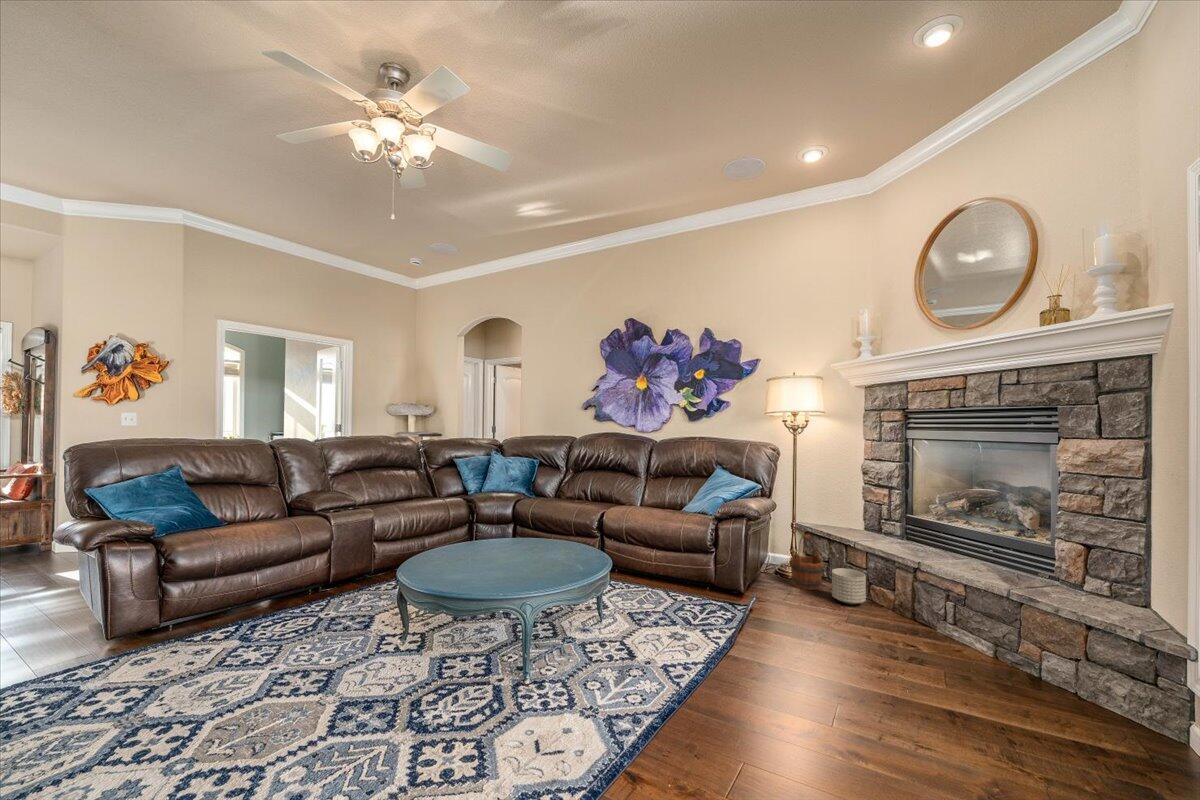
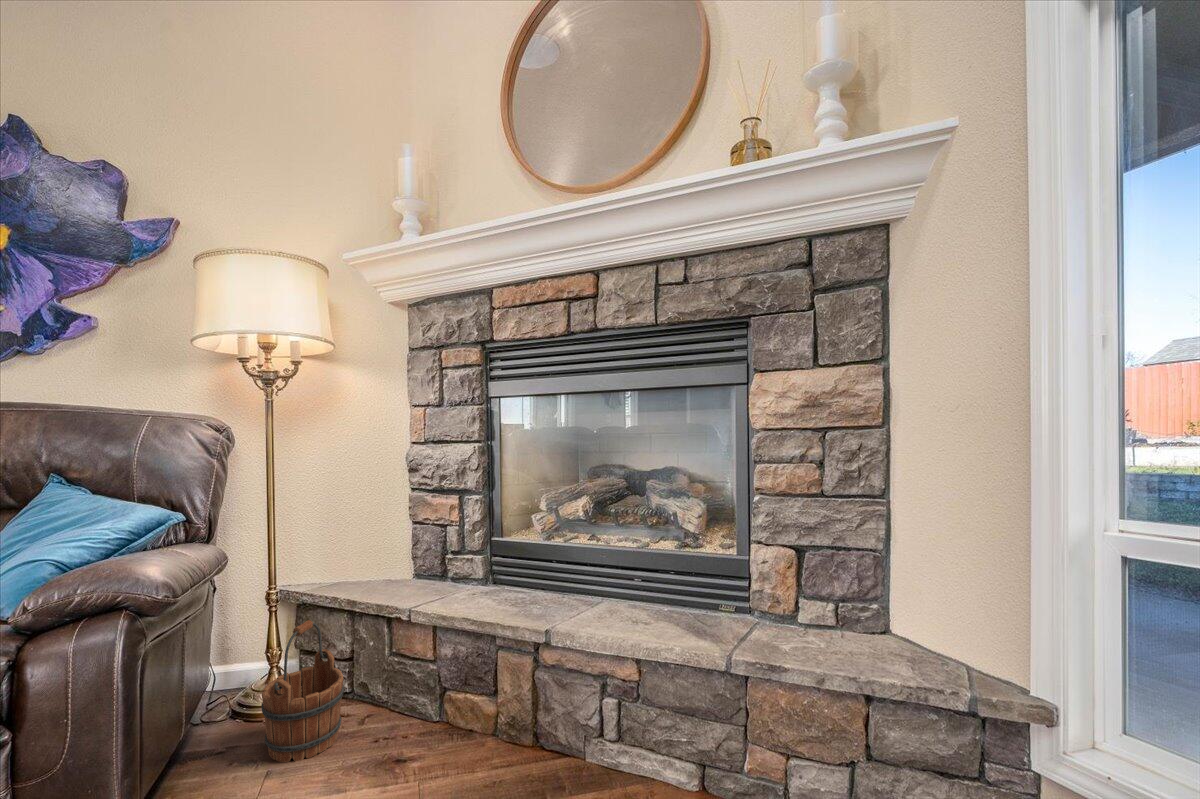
planter: present [832,568,866,605] -> none [369,676,441,768]

